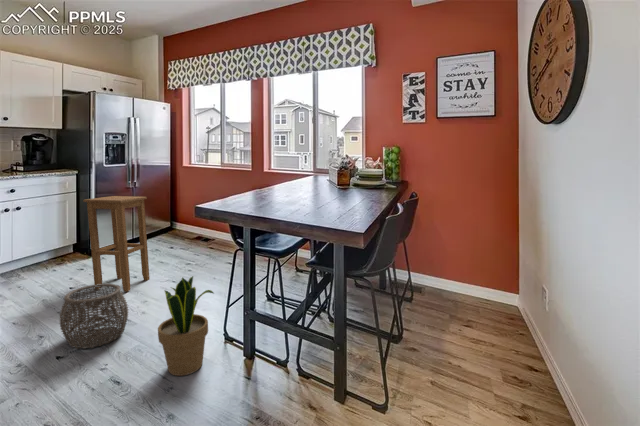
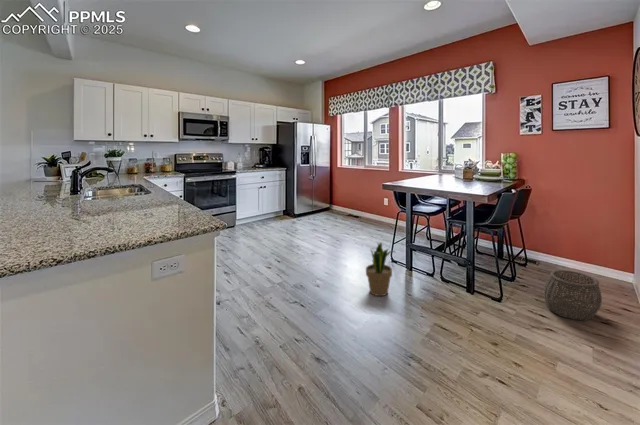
stool: present [83,196,150,291] -> none [301,192,332,250]
woven basket: present [60,284,128,349] -> present [544,270,602,320]

